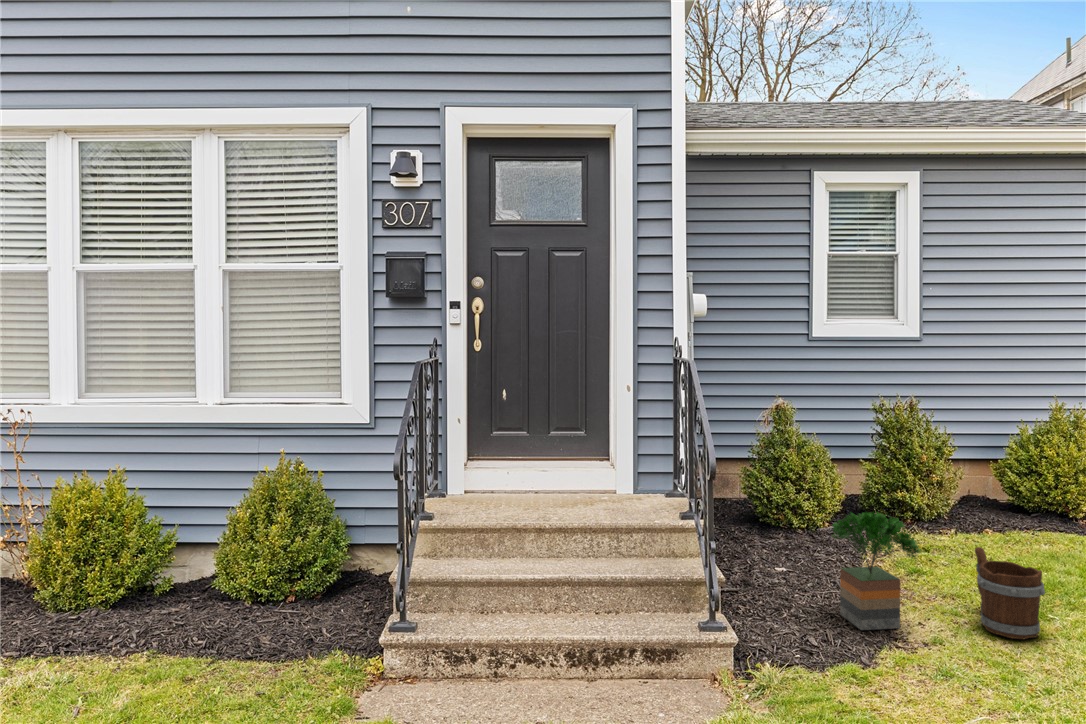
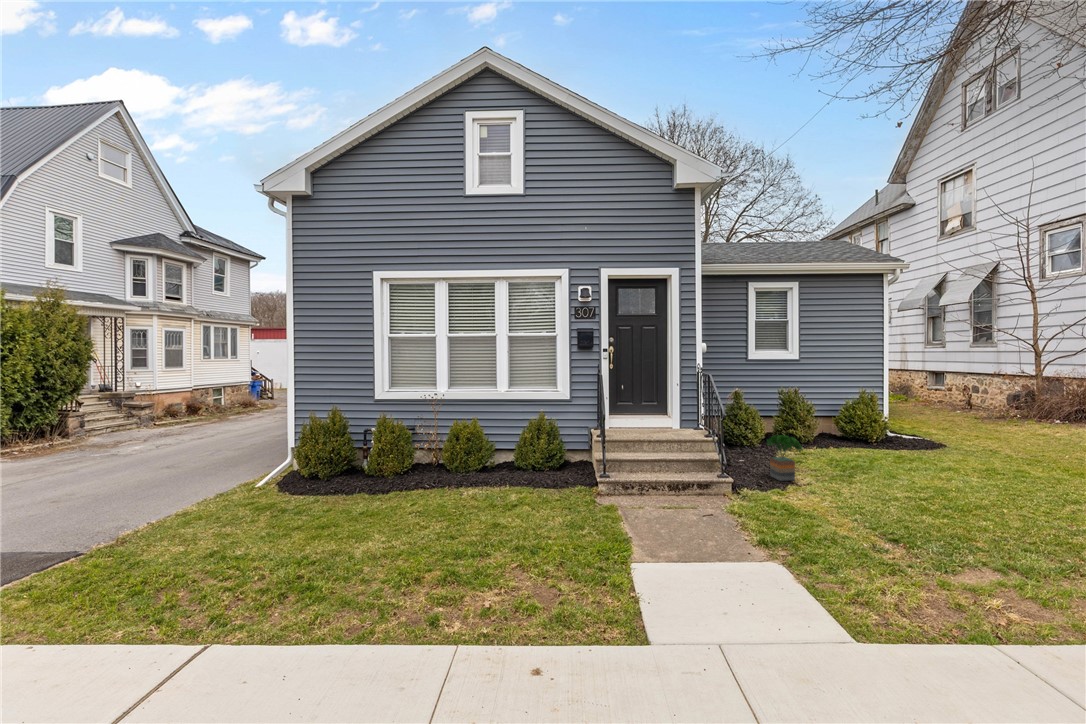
bucket: present [975,547,1045,639] -> none [825,449,853,484]

